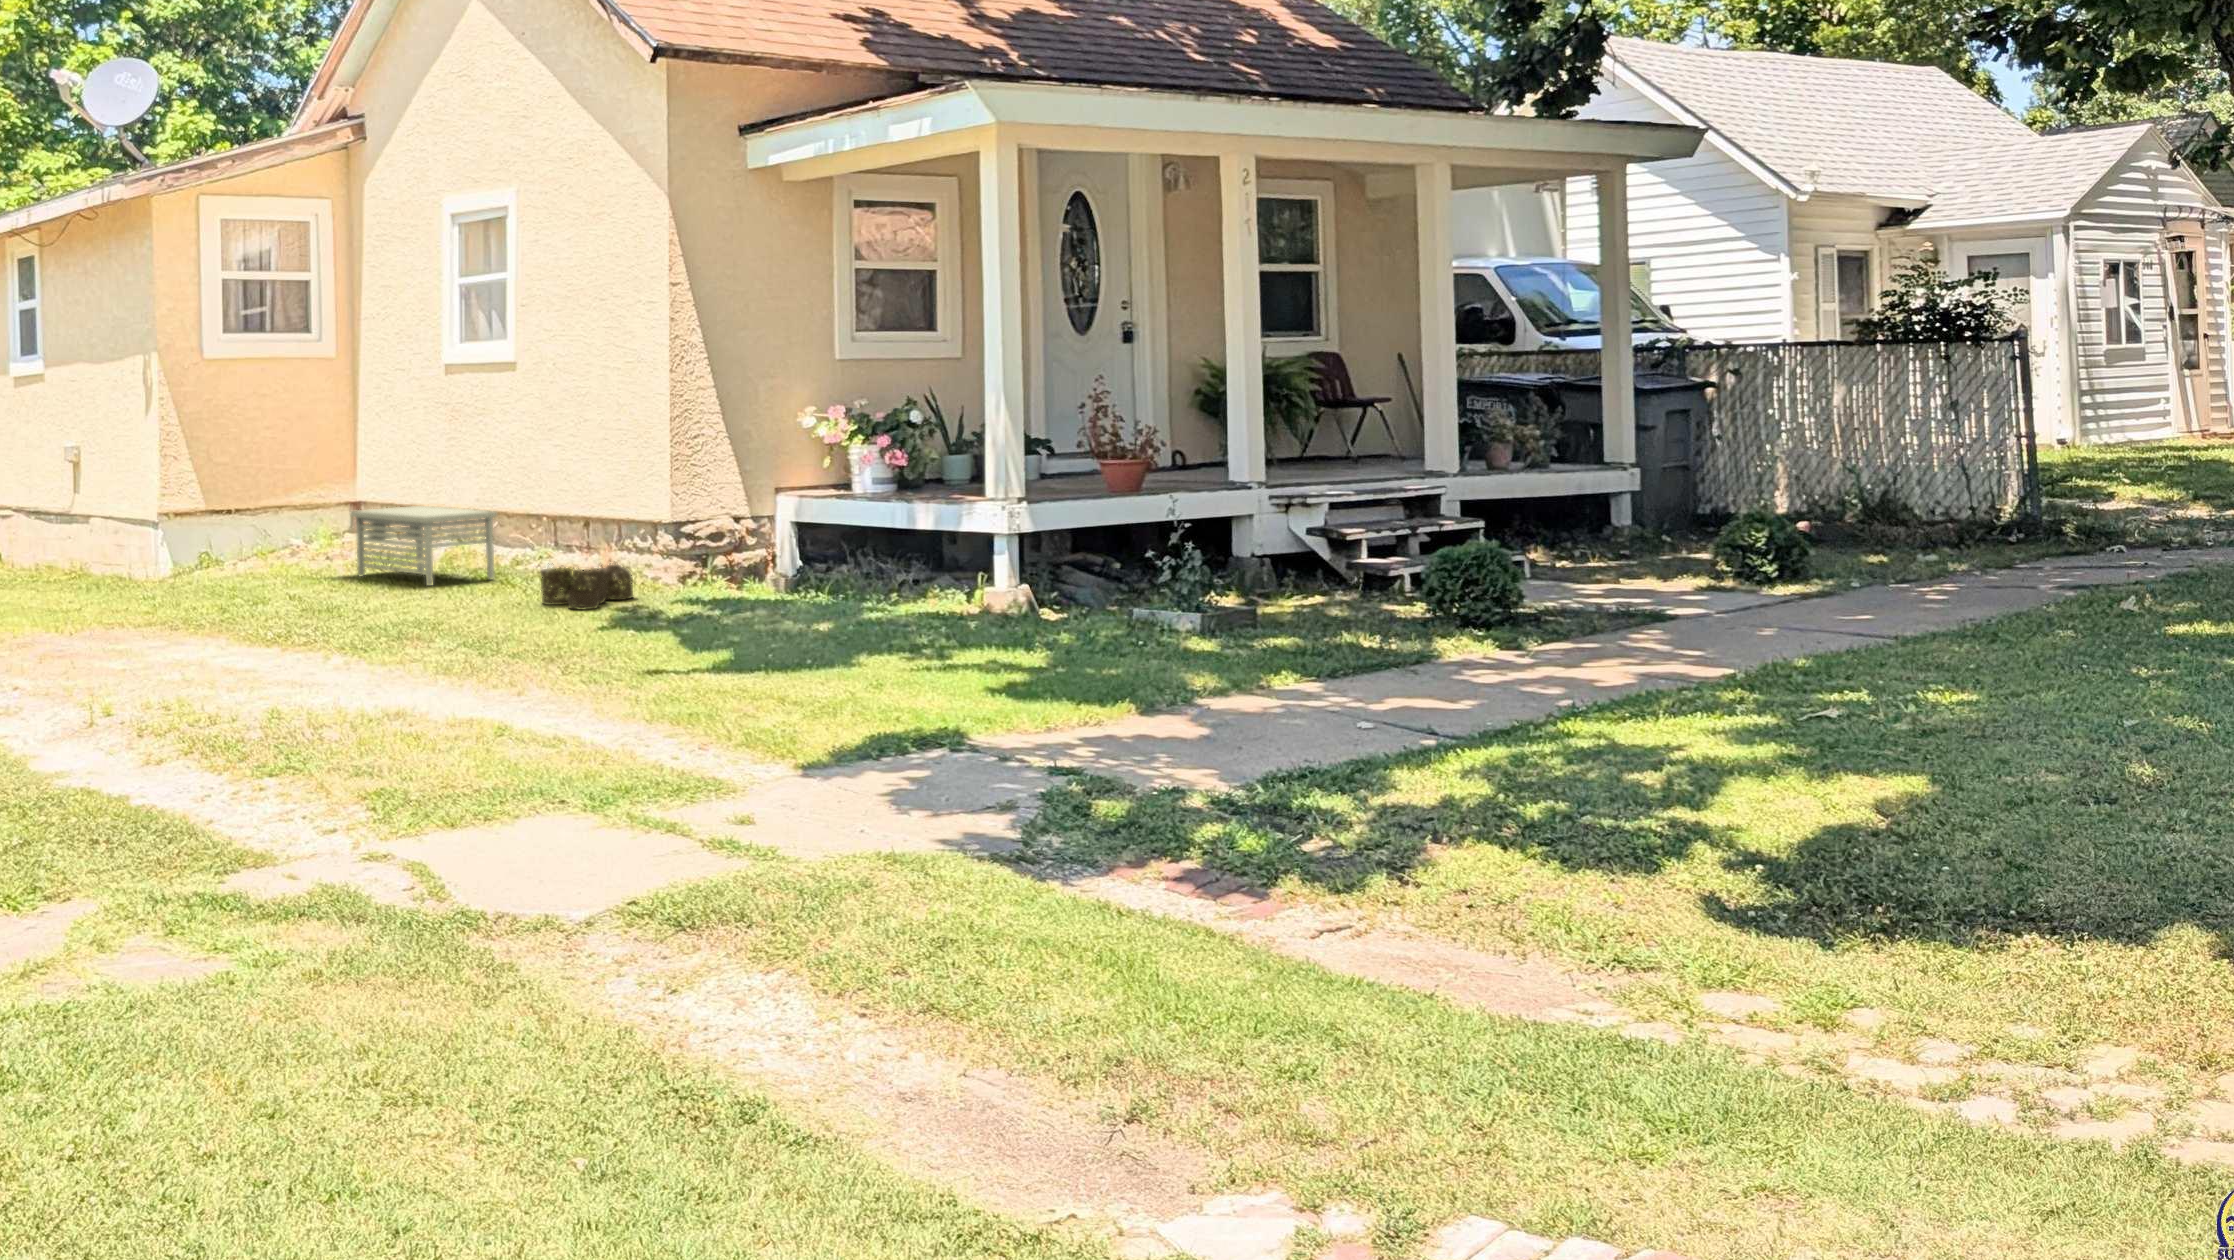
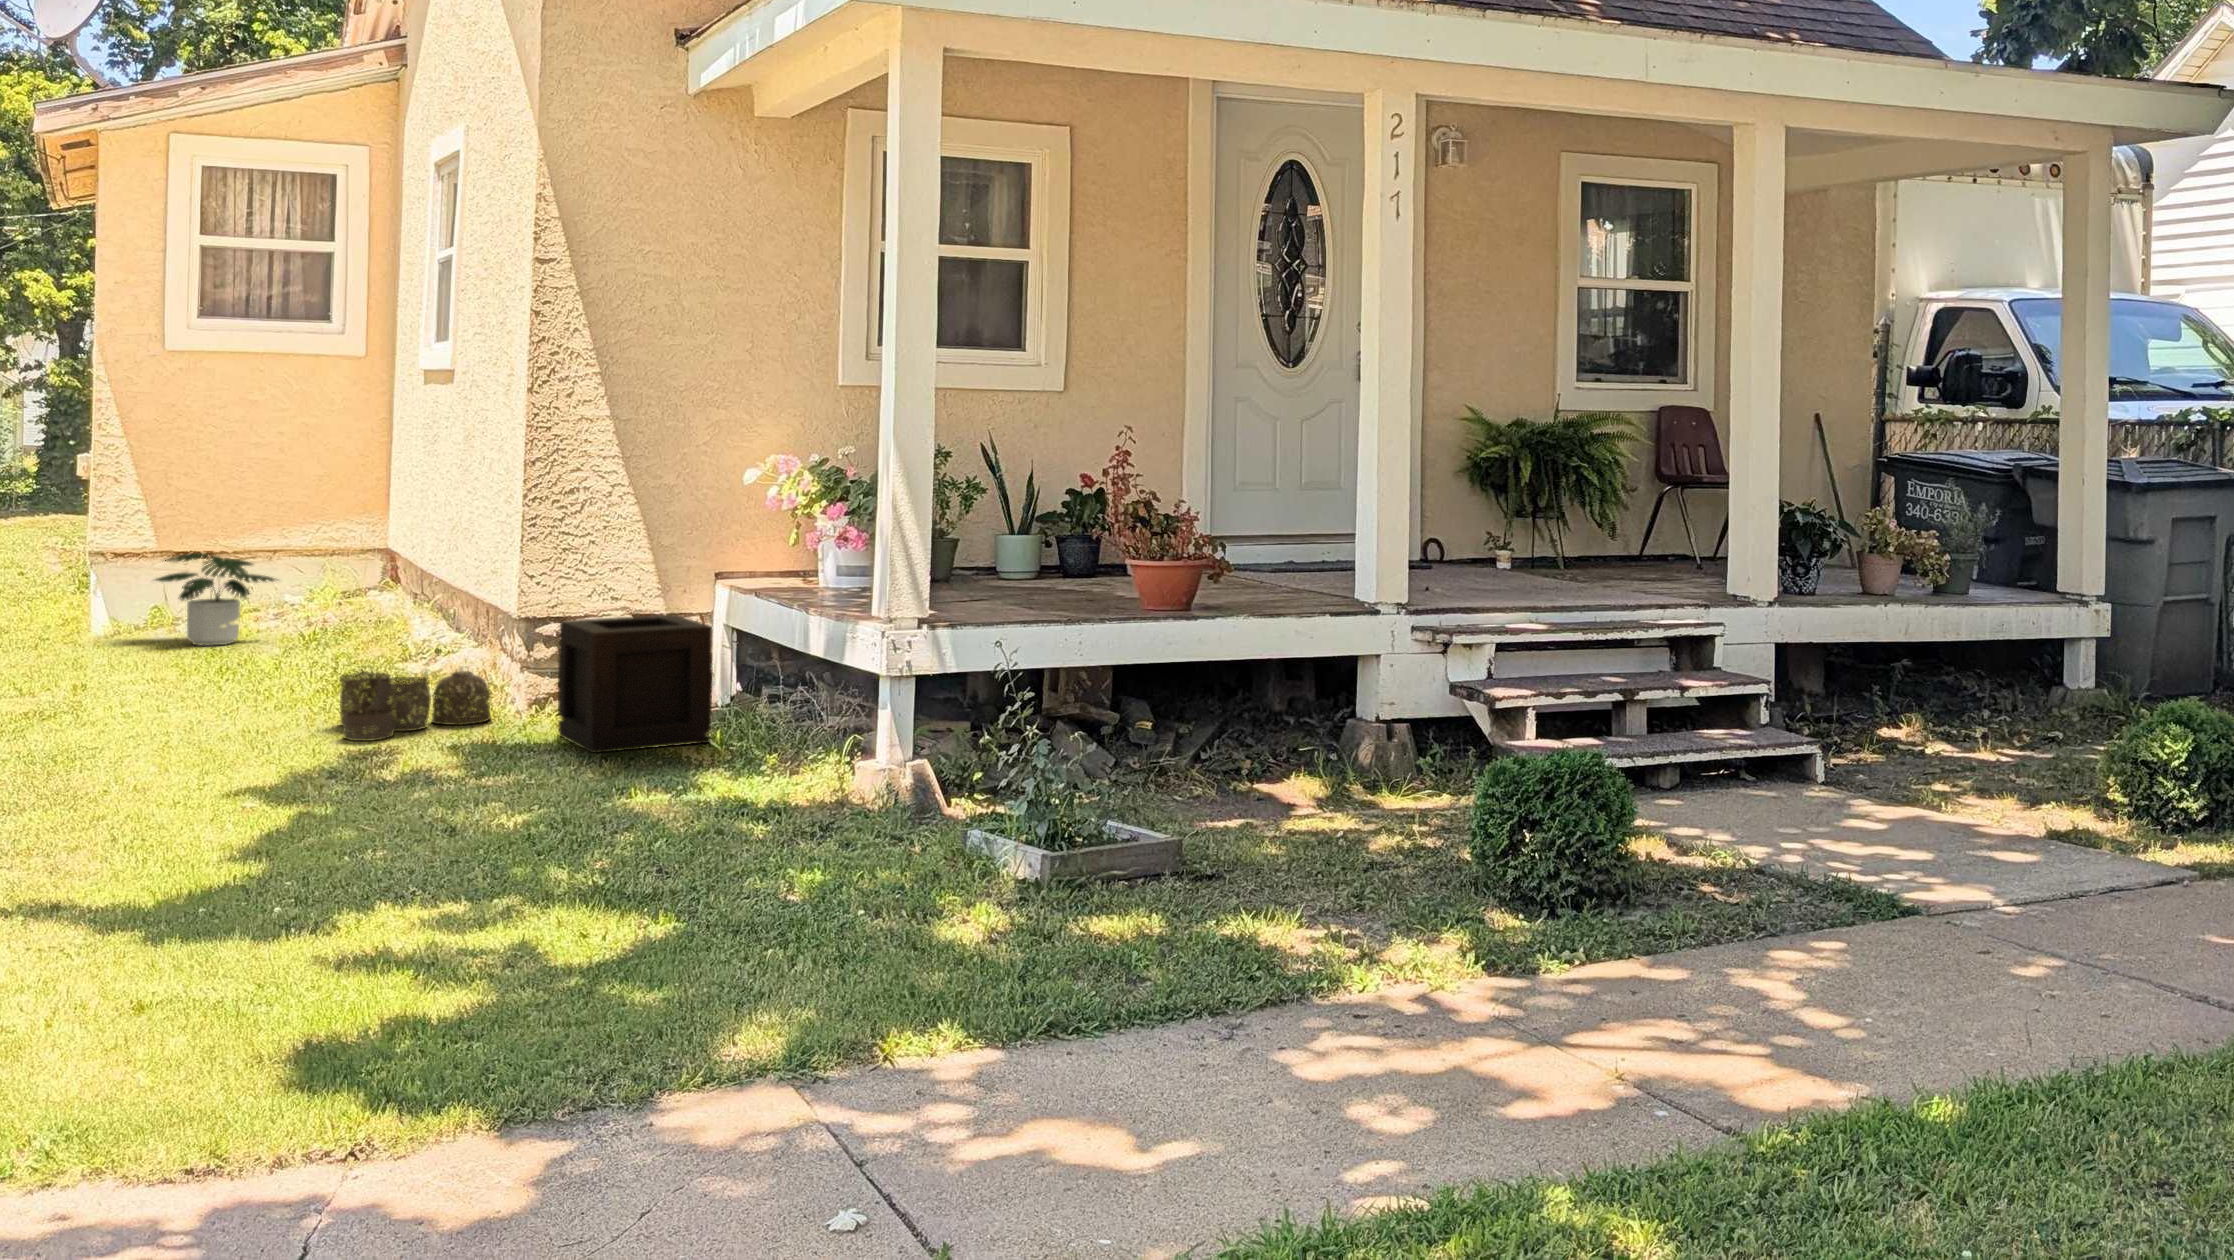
storage bench: present [350,506,497,586] -> none [282,561,431,677]
potted plant: none [242,508,330,576] -> present [155,553,275,646]
wooden crate: none [700,517,812,606] -> present [558,615,713,753]

